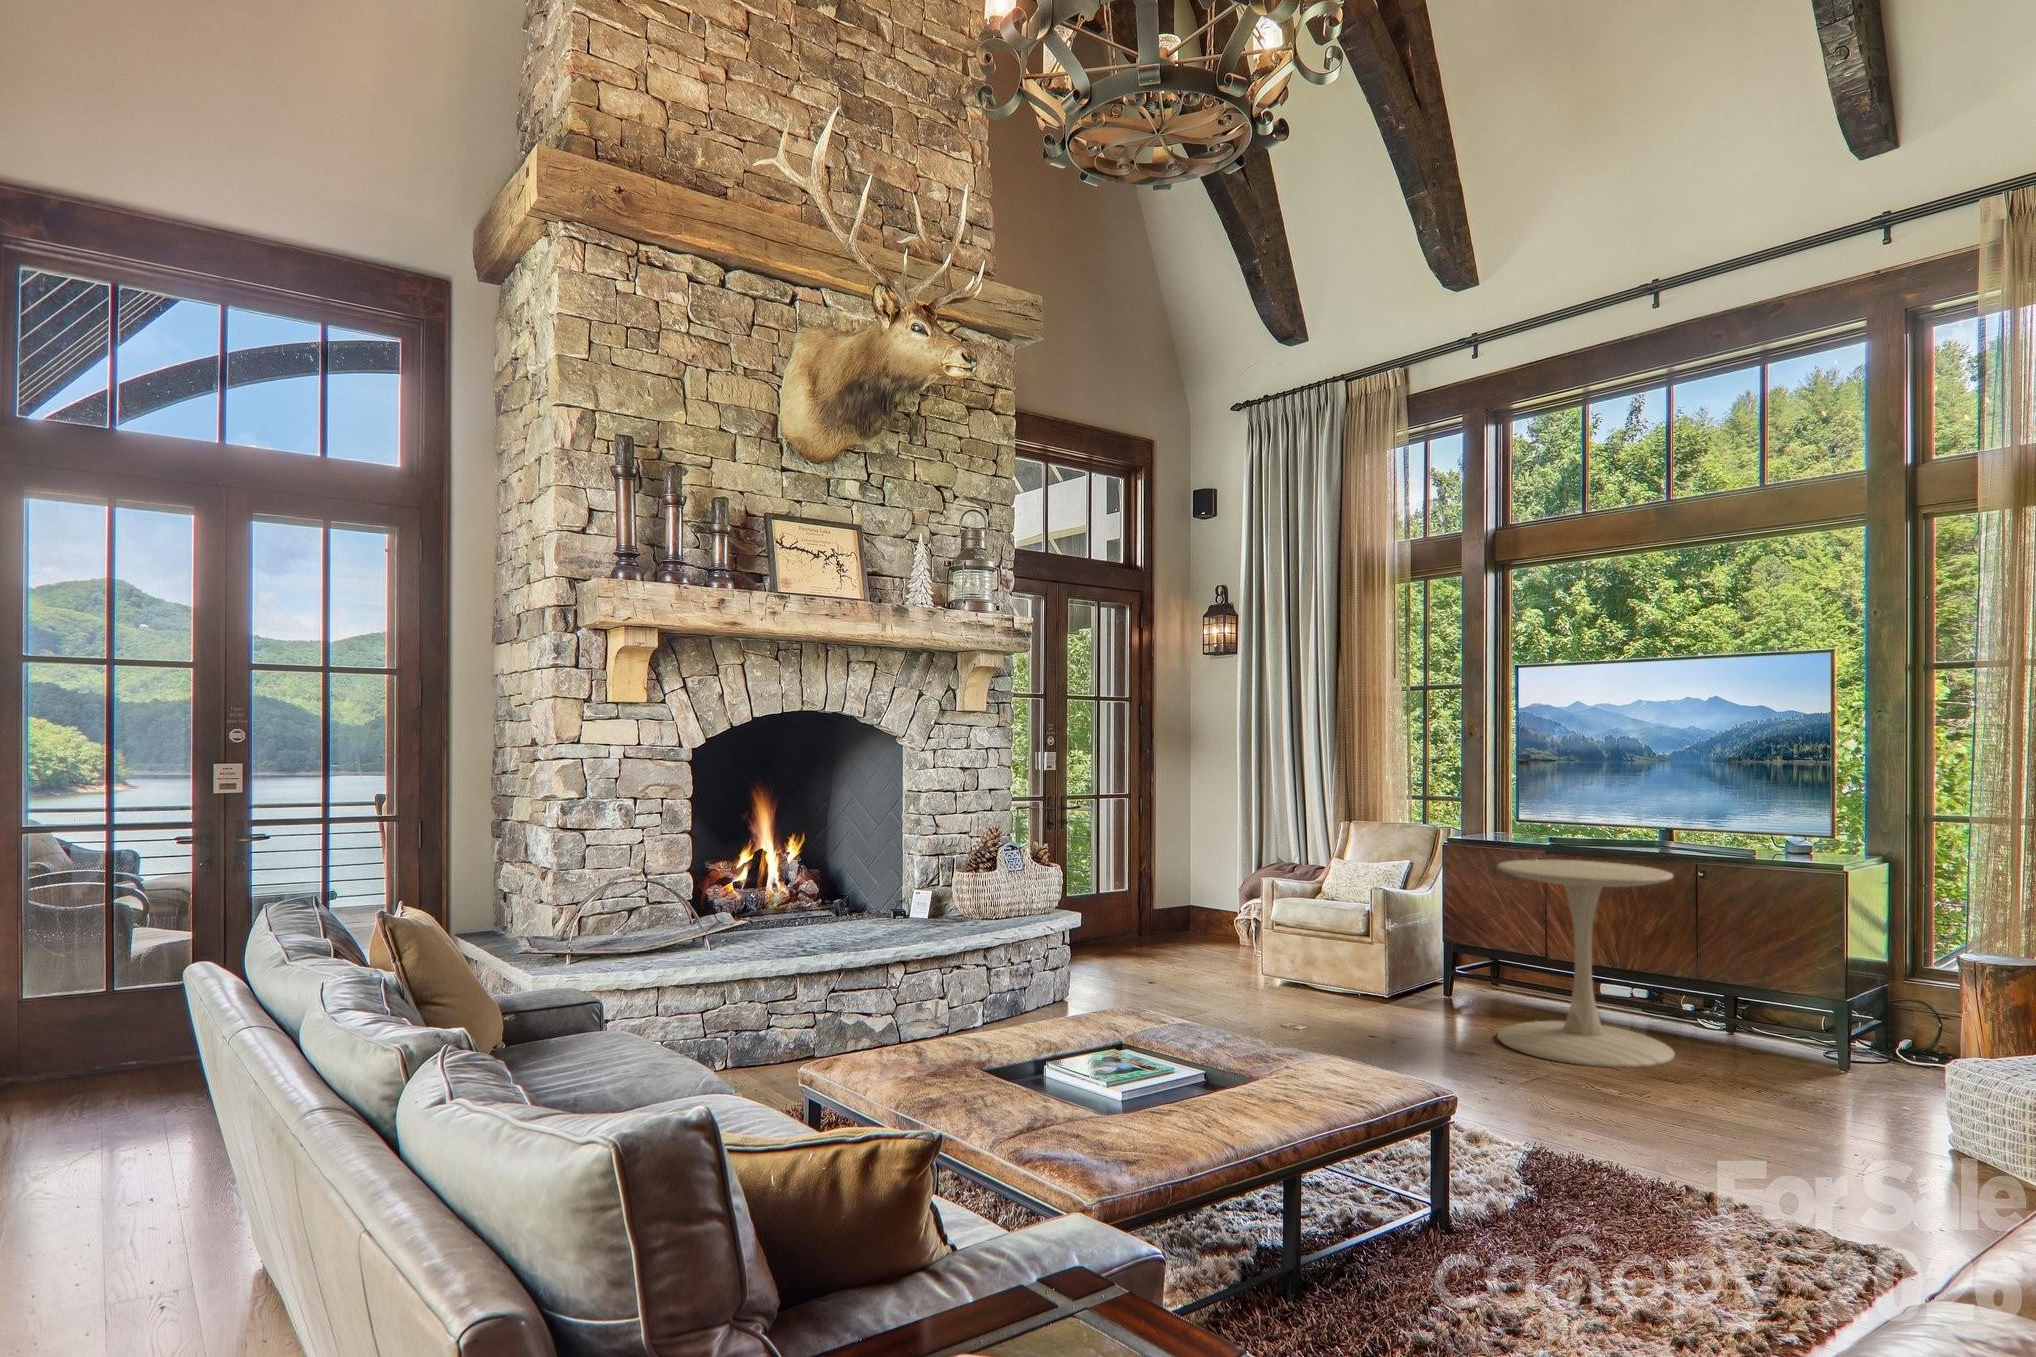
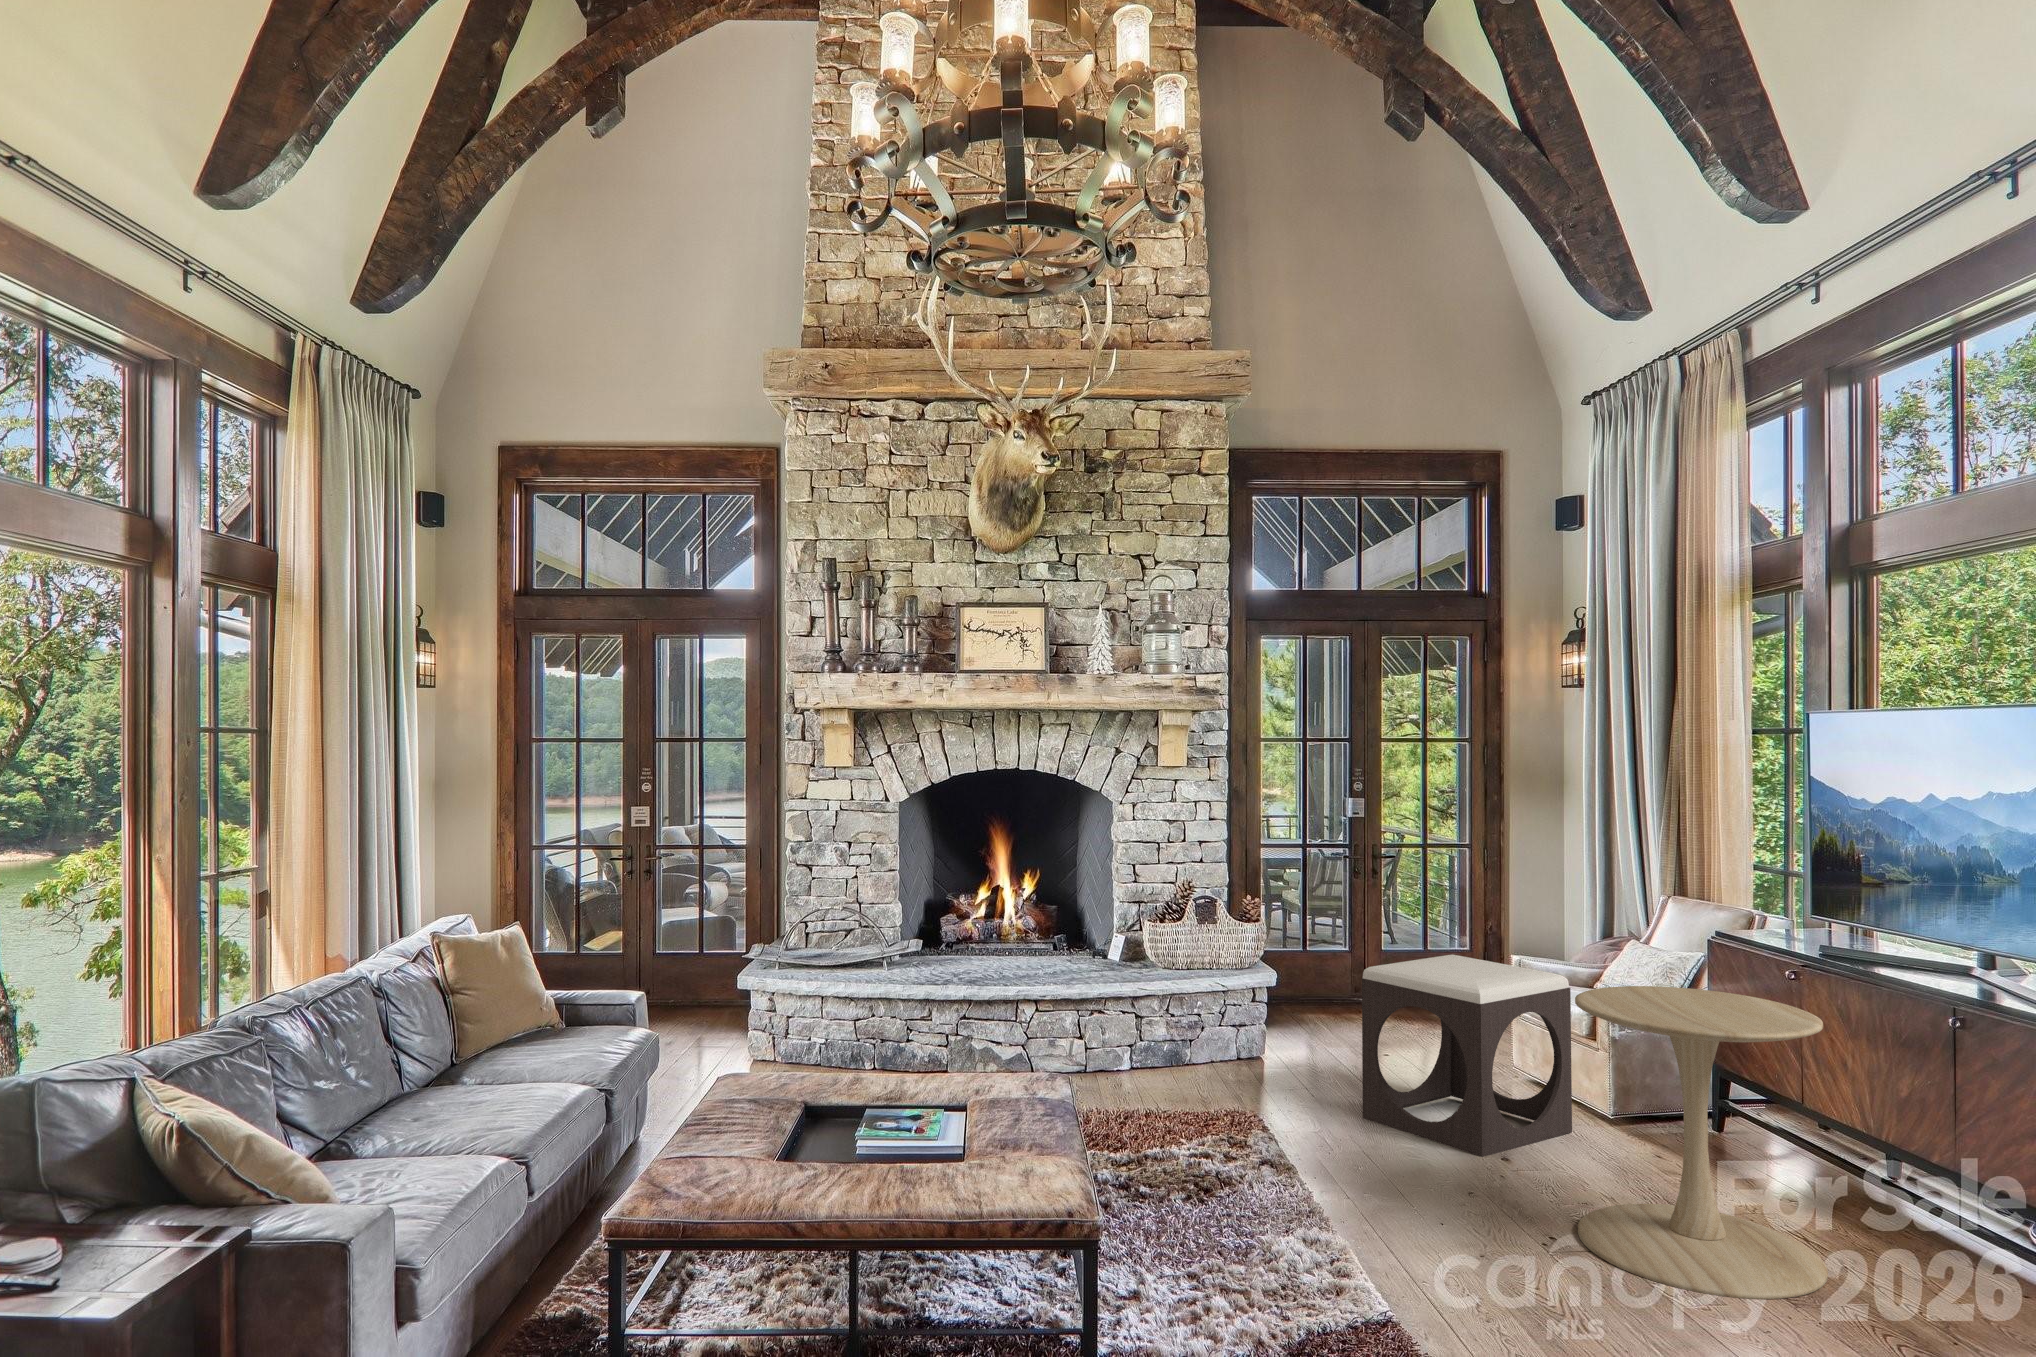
footstool: none [1225,866,1355,1025] -> present [1362,954,1572,1157]

